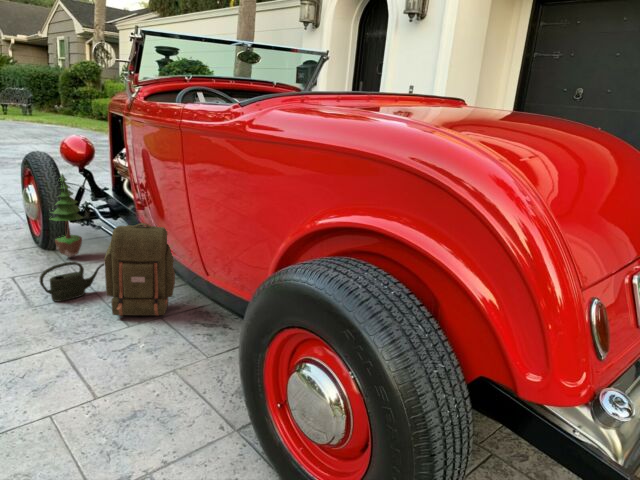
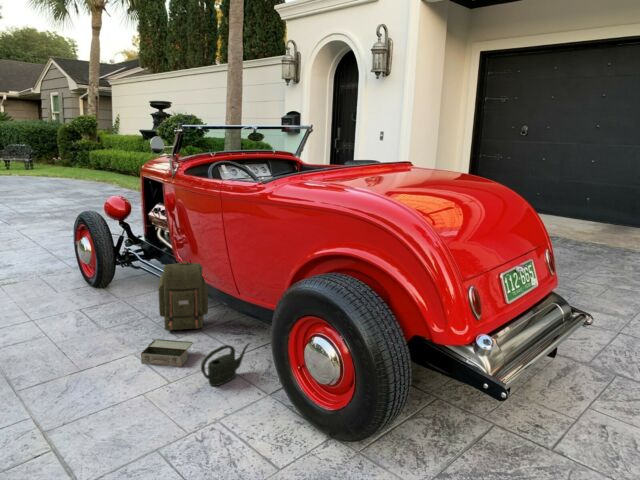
potted tree: present [50,174,83,258] -> none [101,227,128,292]
watering can: present [40,262,104,302] -> present [201,344,249,386]
toolbox: none [64,329,142,373] -> present [141,339,193,367]

